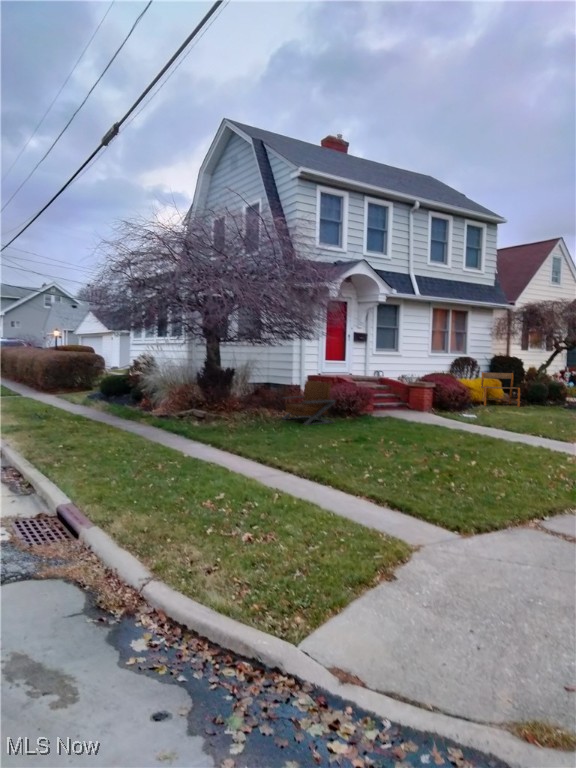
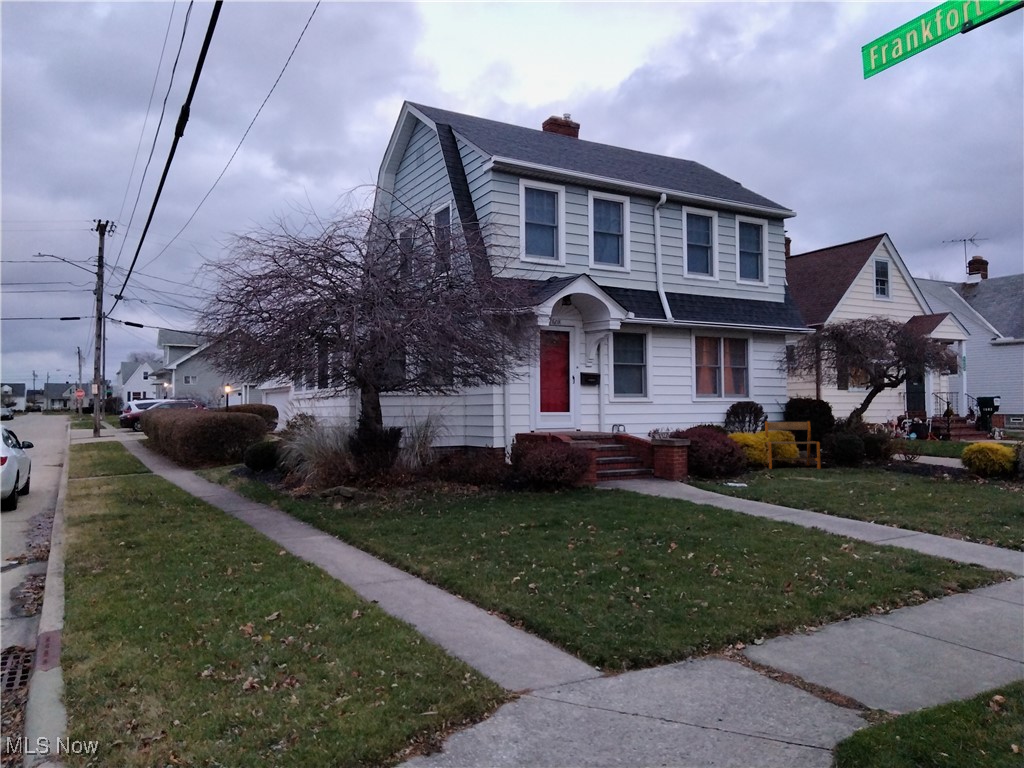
lounge chair: present [282,381,335,425] -> none [465,440,537,503]

